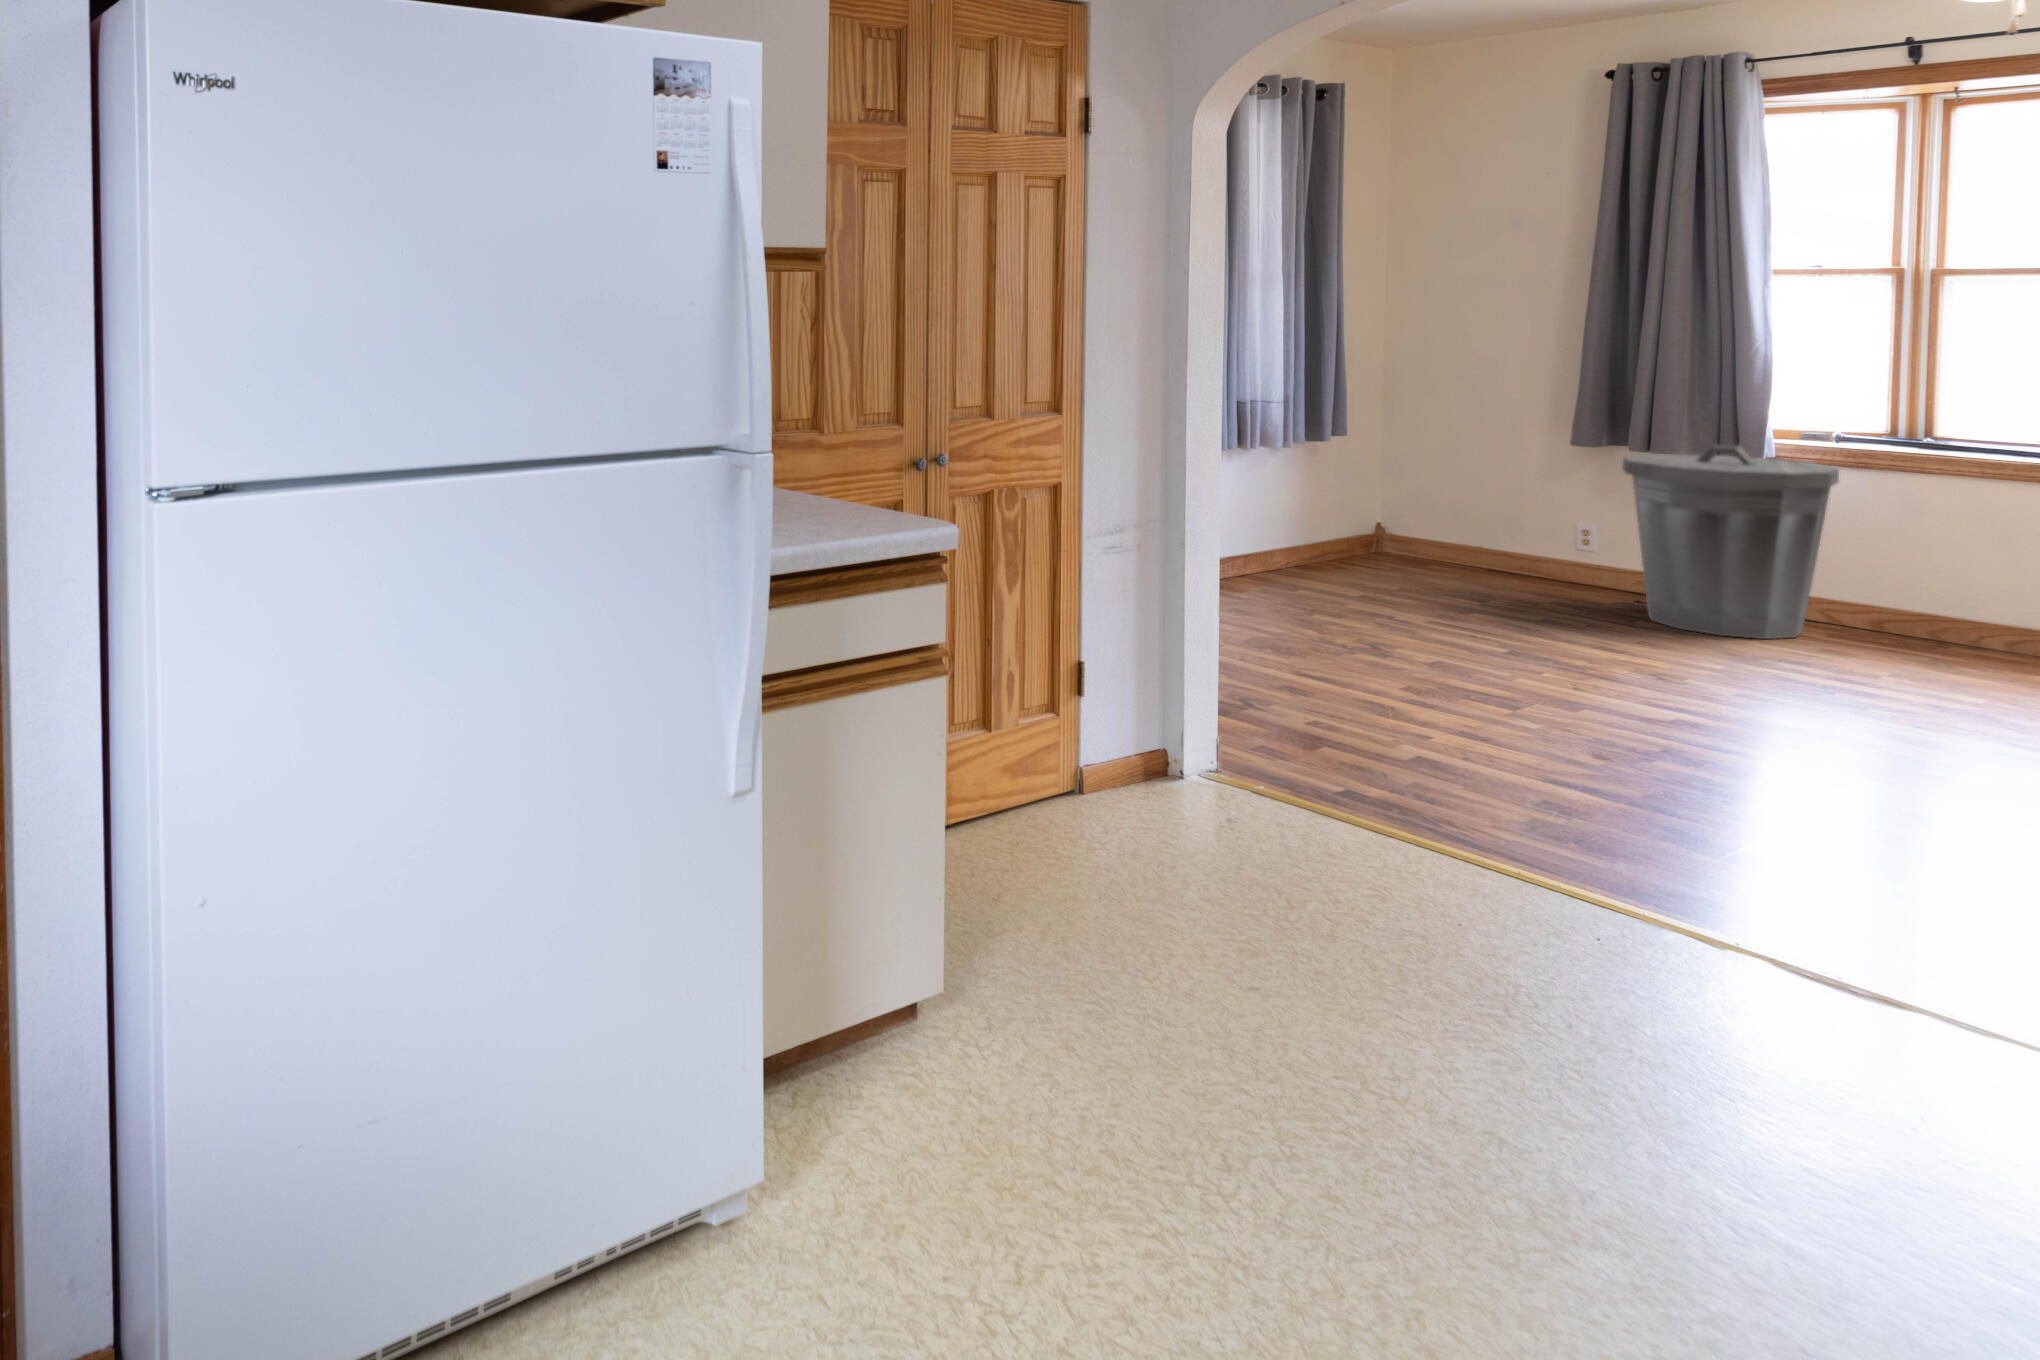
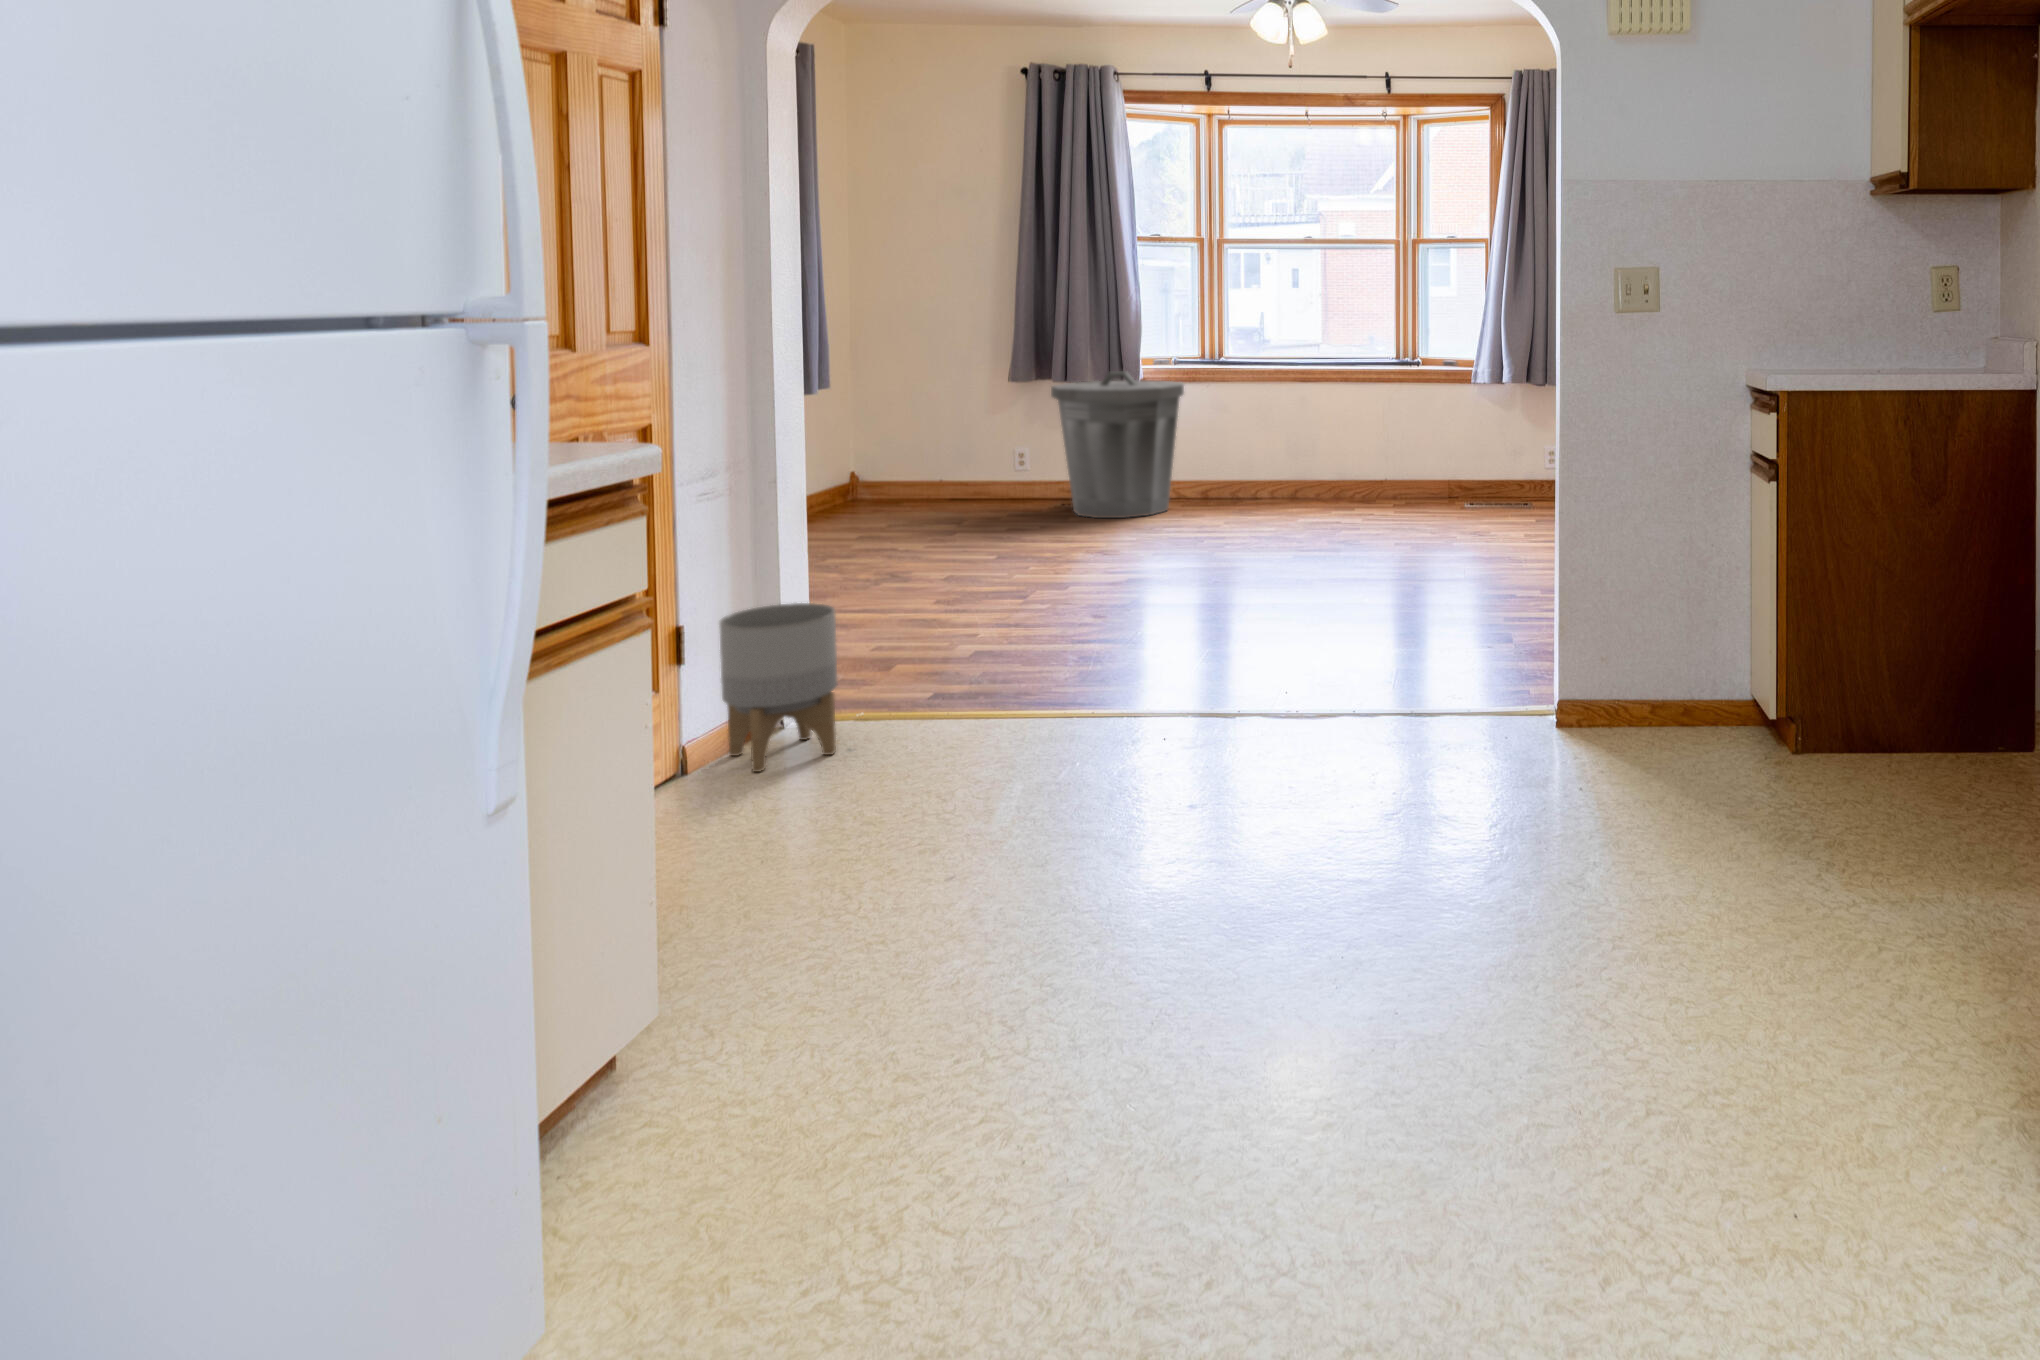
planter: none [1116,660,1223,820] -> present [719,603,838,772]

